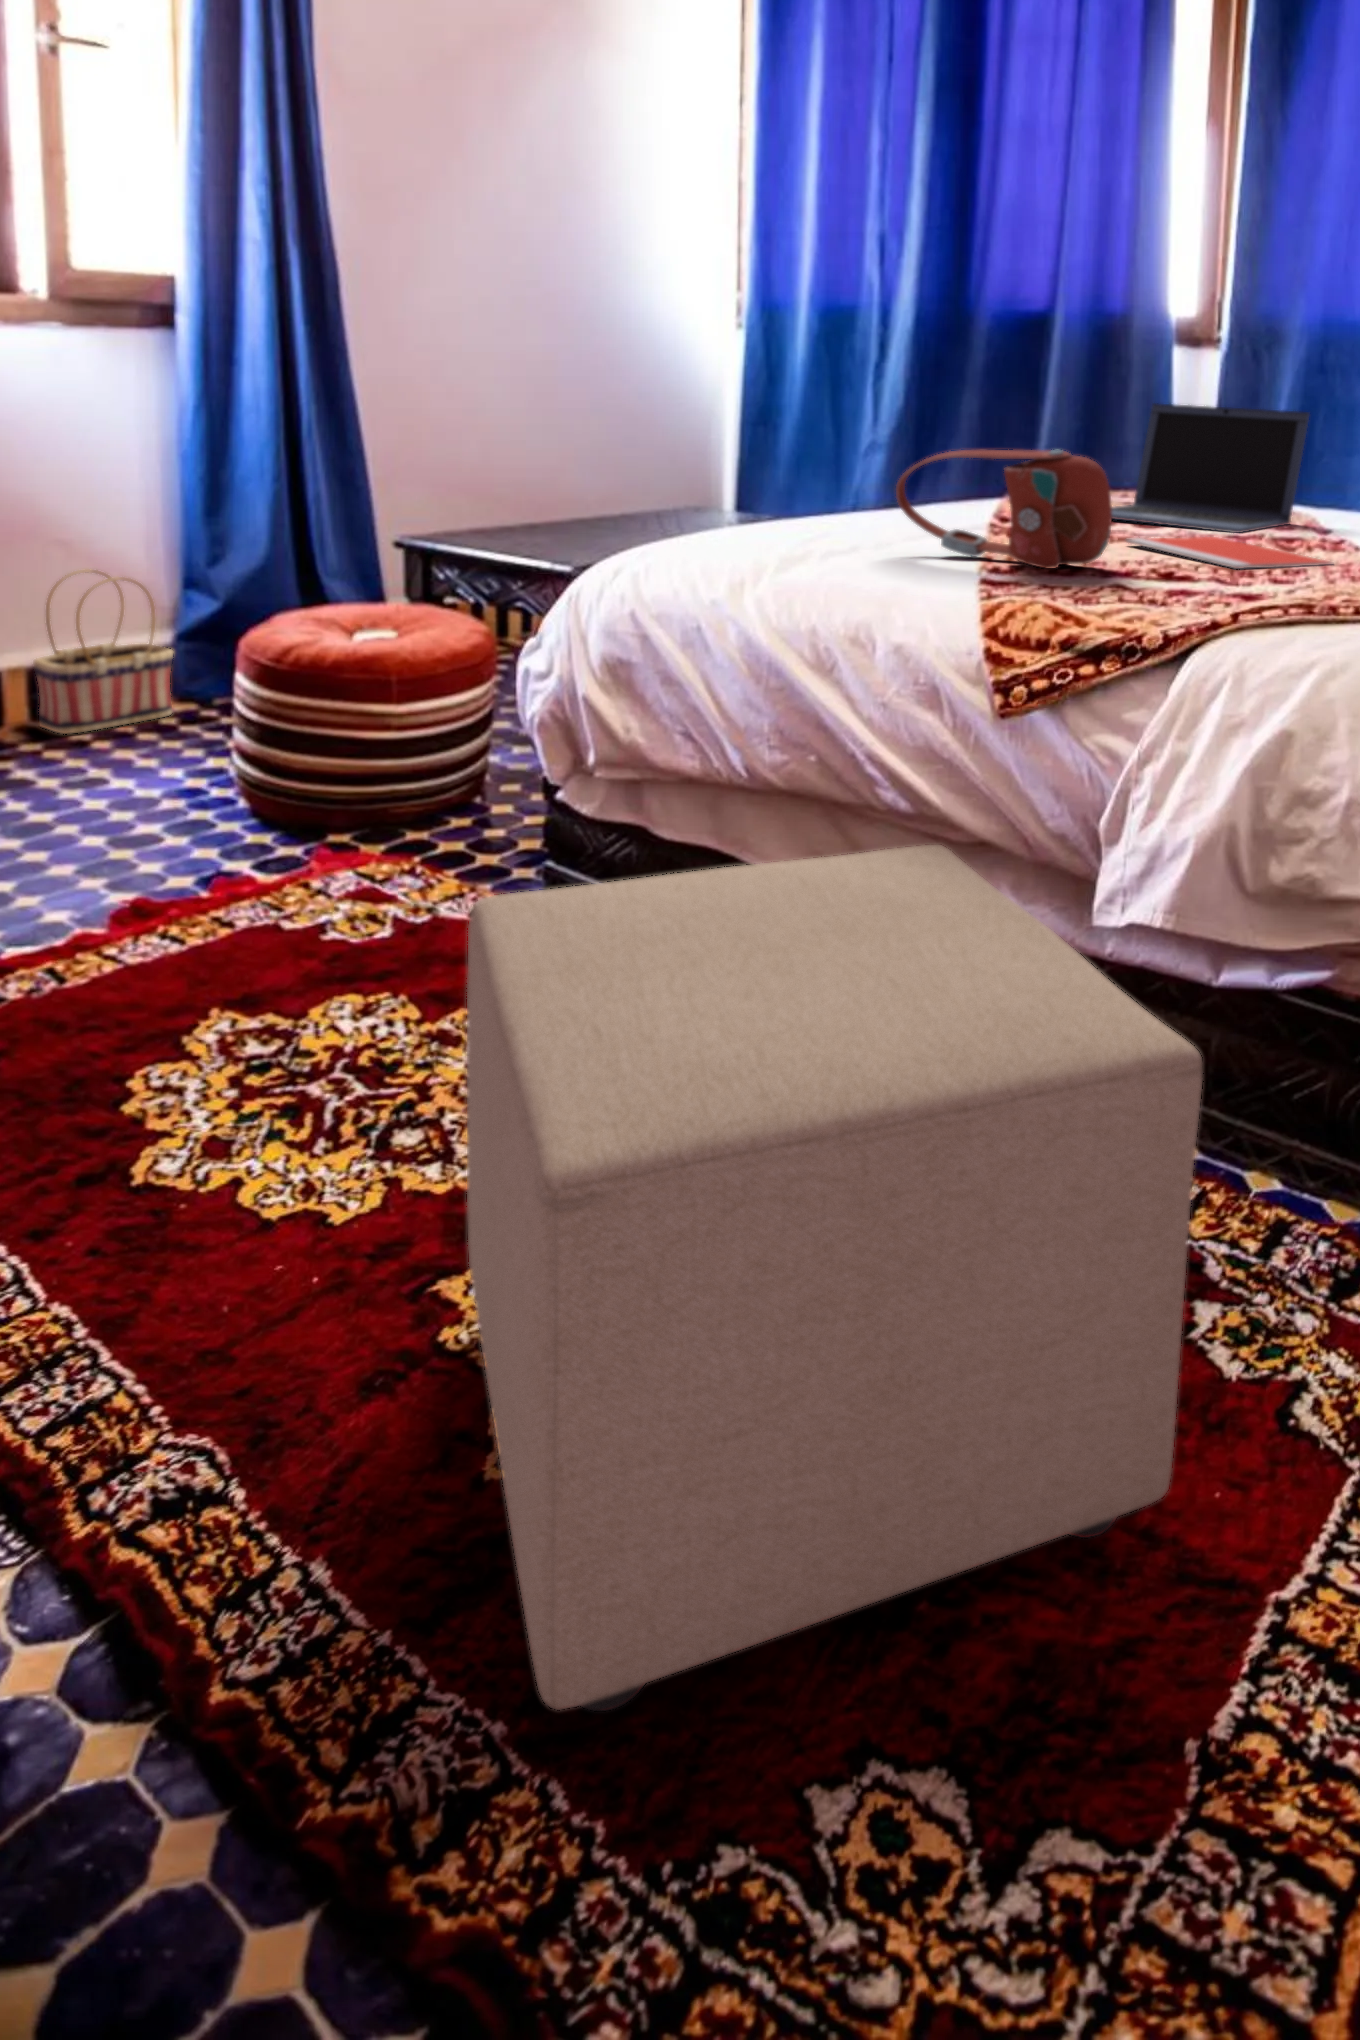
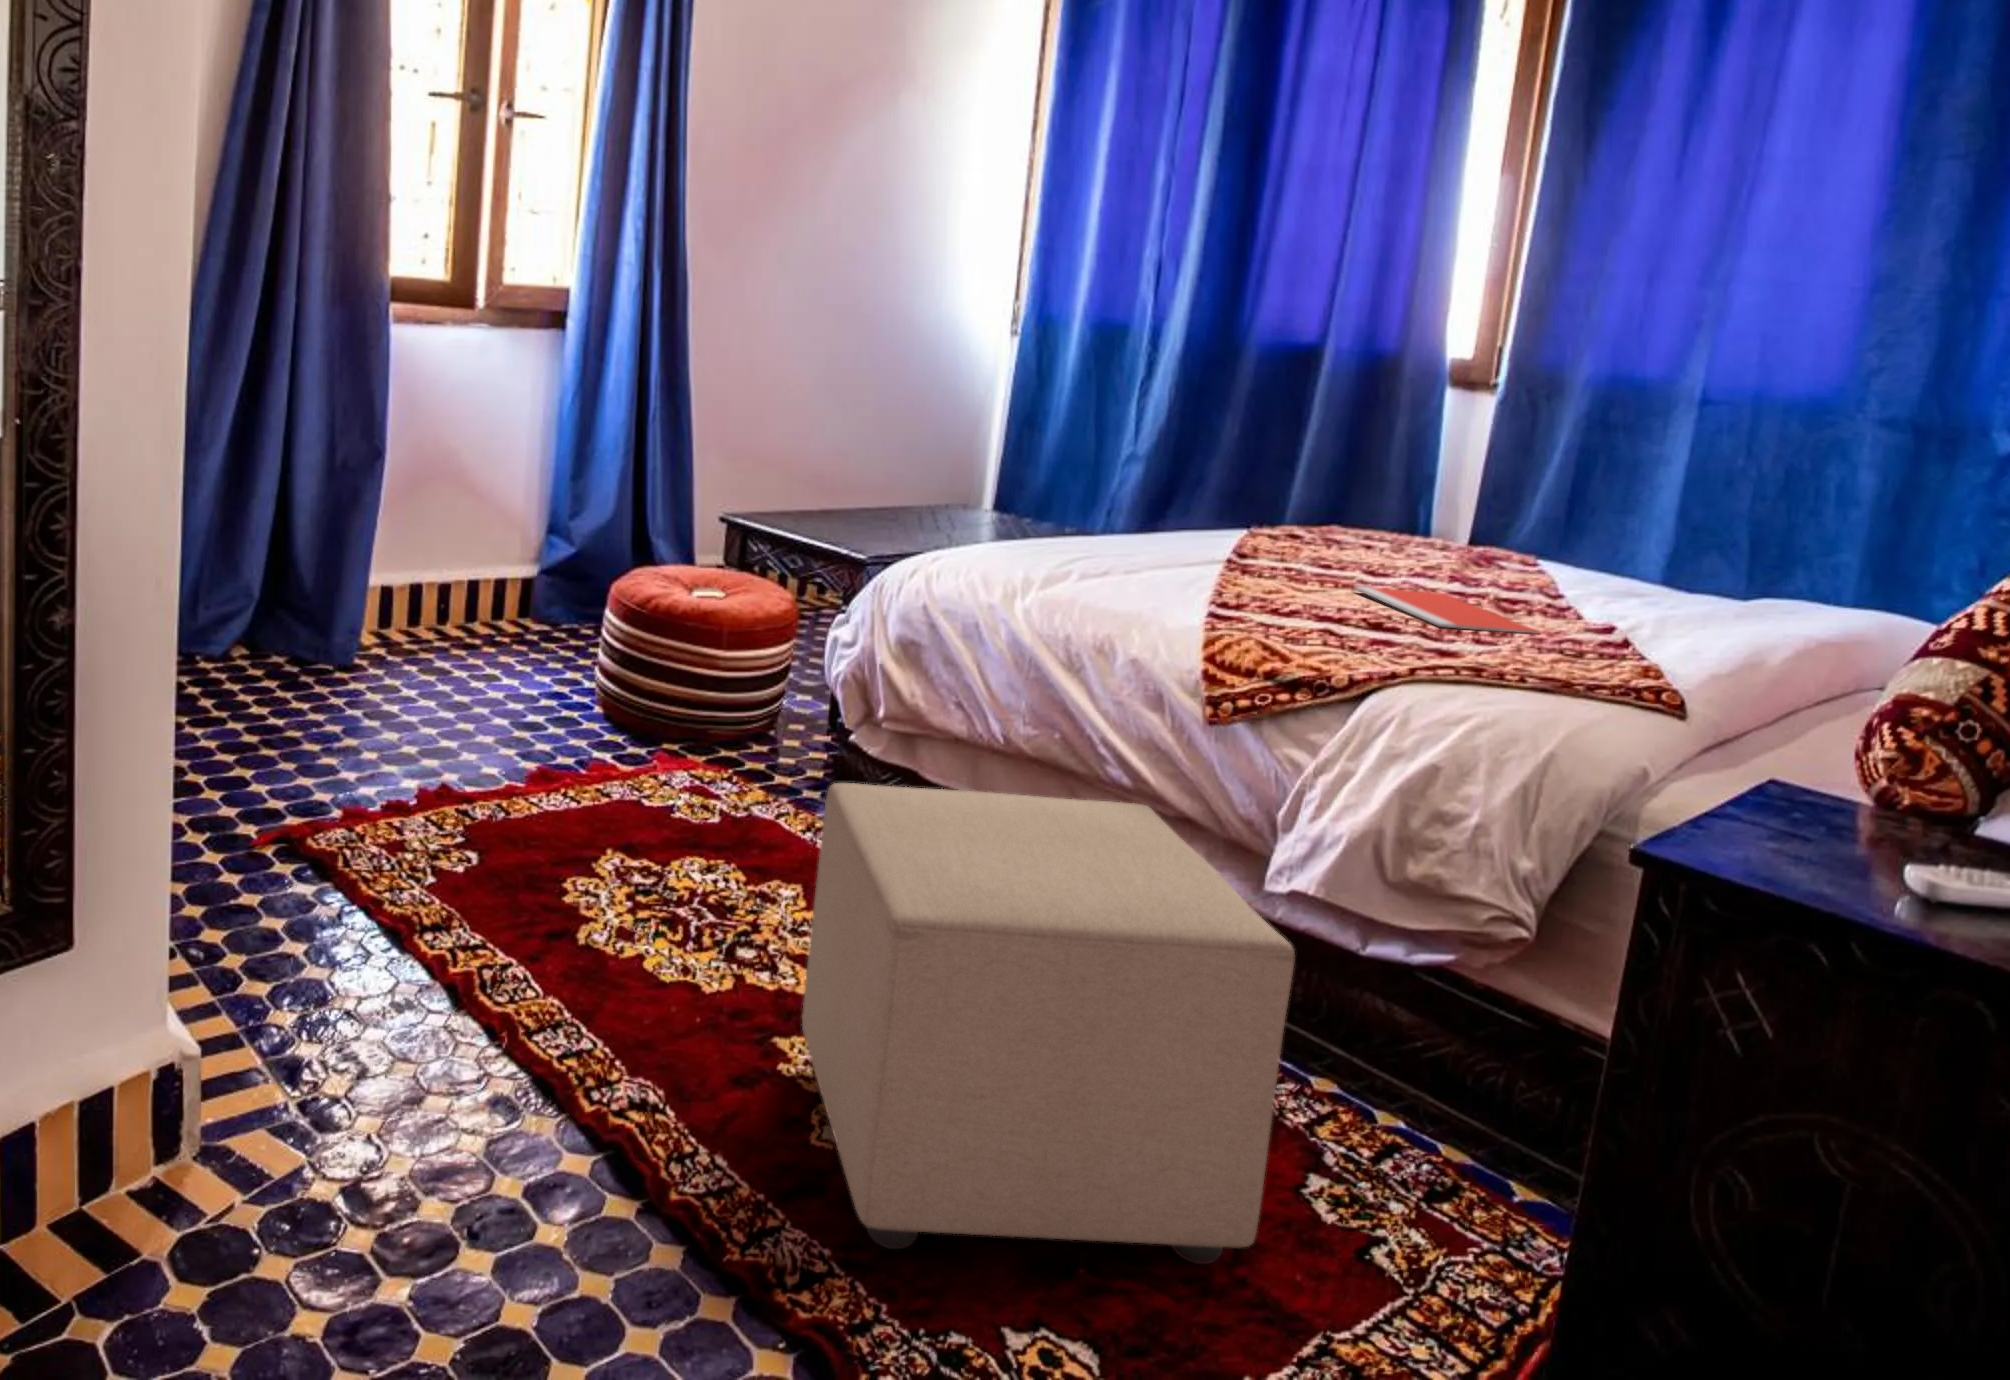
laptop: present [1112,403,1309,533] -> none [1324,453,1569,591]
handbag: present [896,450,1112,569] -> none [1146,499,1328,608]
basket: present [33,570,173,734] -> none [434,500,533,631]

